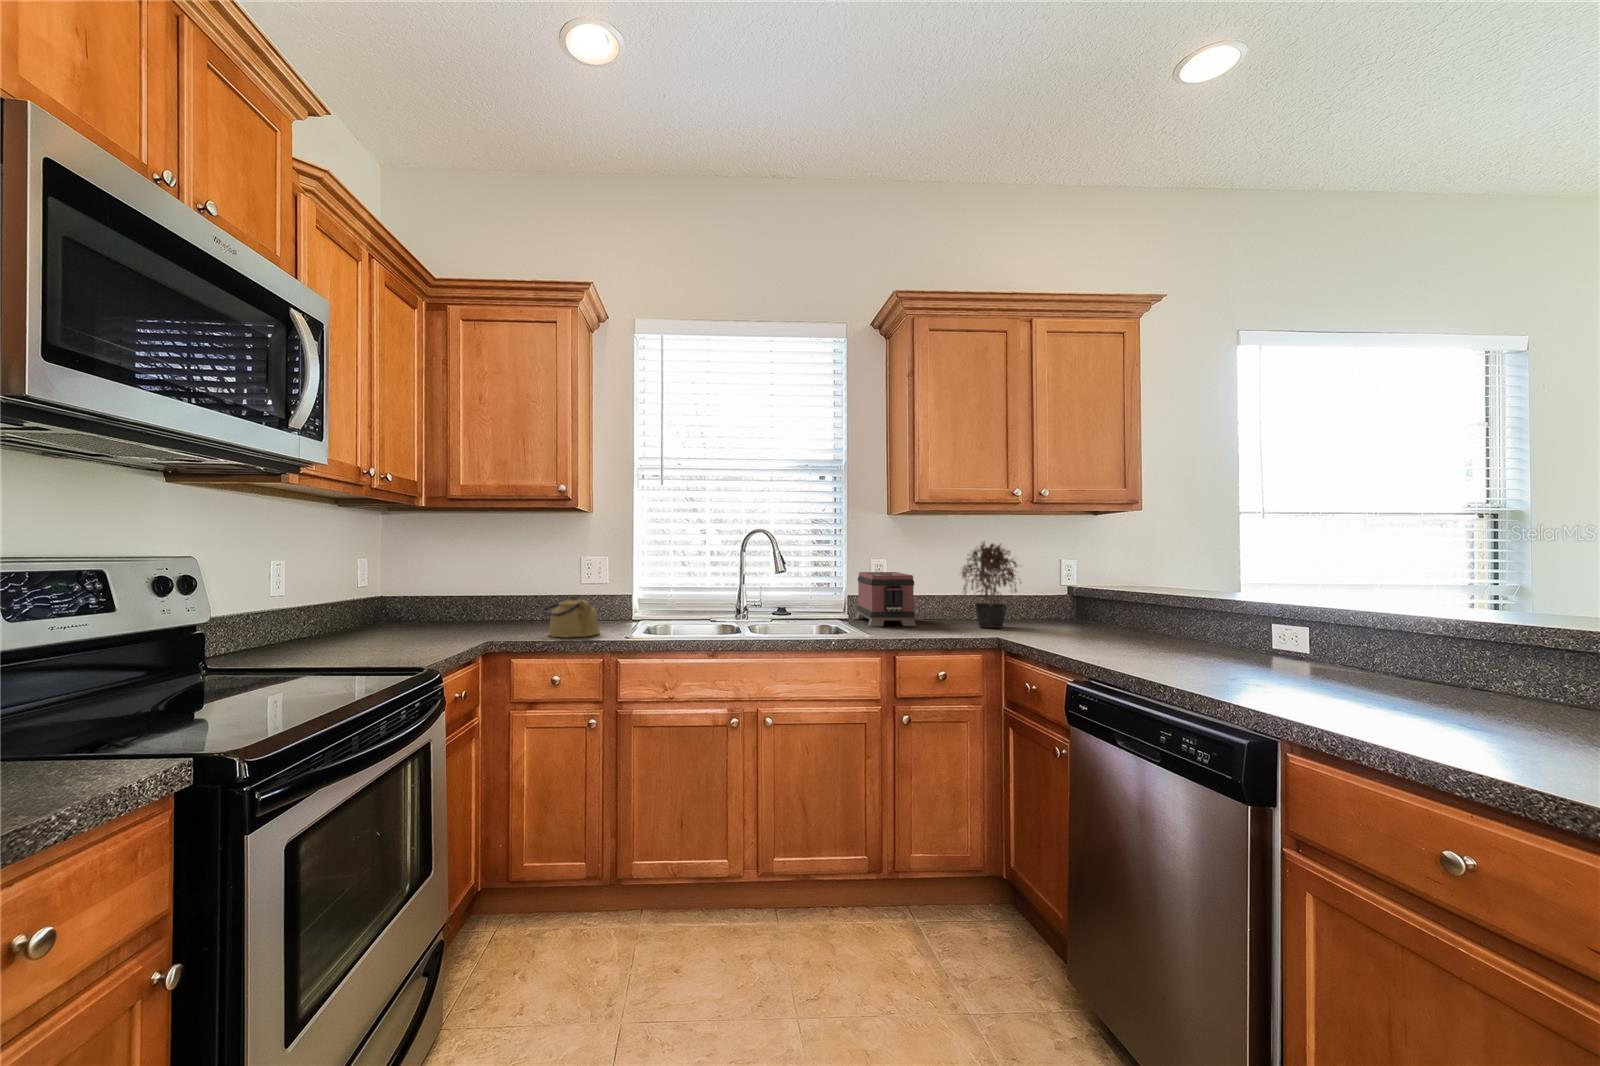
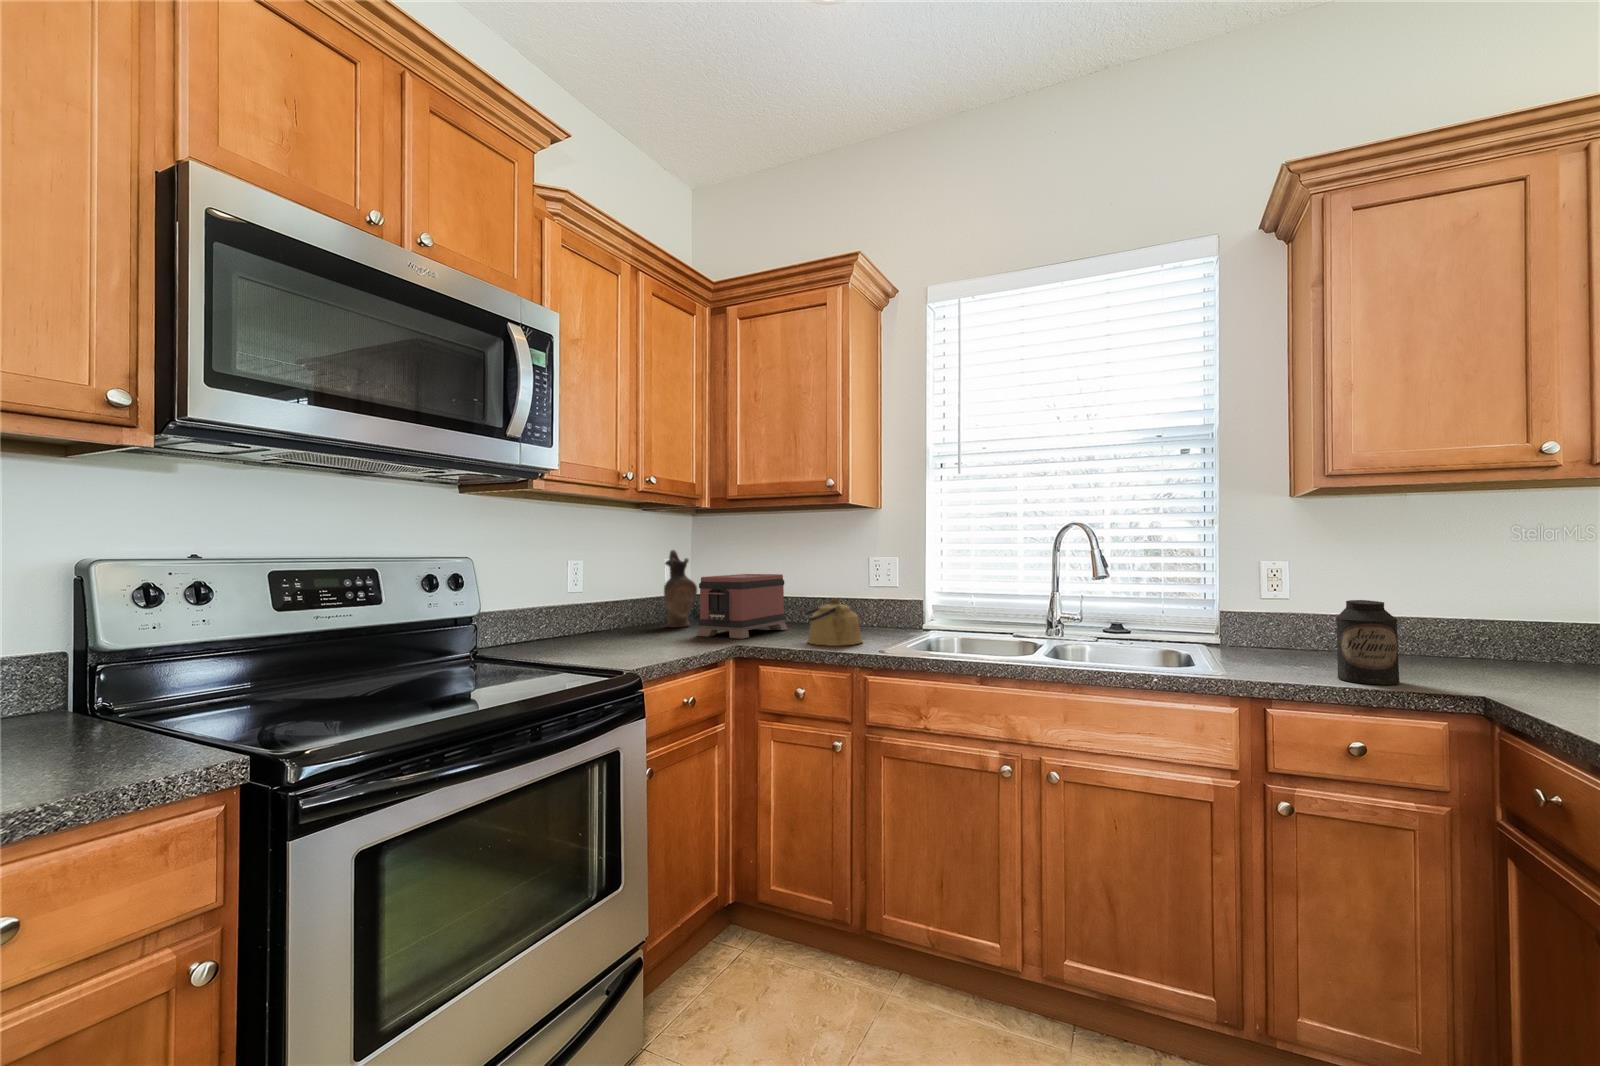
potted plant: present [962,542,1017,628] -> none [1408,527,1559,681]
ceramic pitcher: none [357,549,399,632] -> present [664,550,697,627]
toaster: present [856,572,916,627] -> present [697,574,787,639]
canister: none [930,585,960,635] -> present [1336,600,1400,685]

